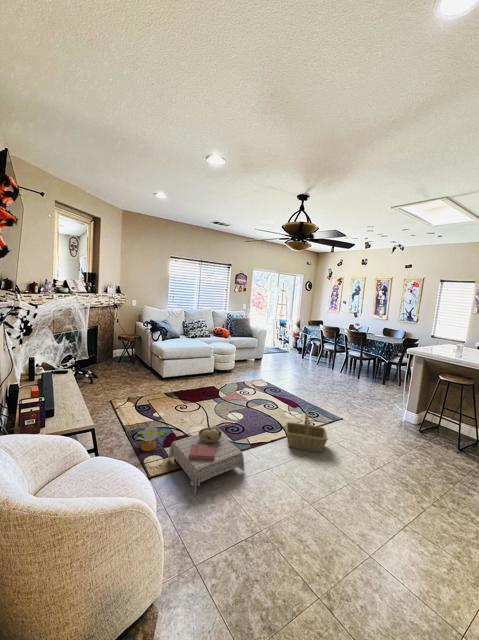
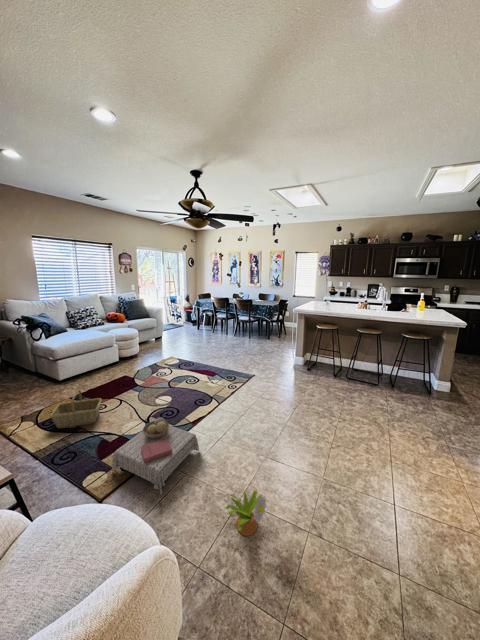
basket: present [286,414,328,452] -> present [50,390,102,428]
decorative plant: present [136,426,164,451] -> present [225,490,266,536]

